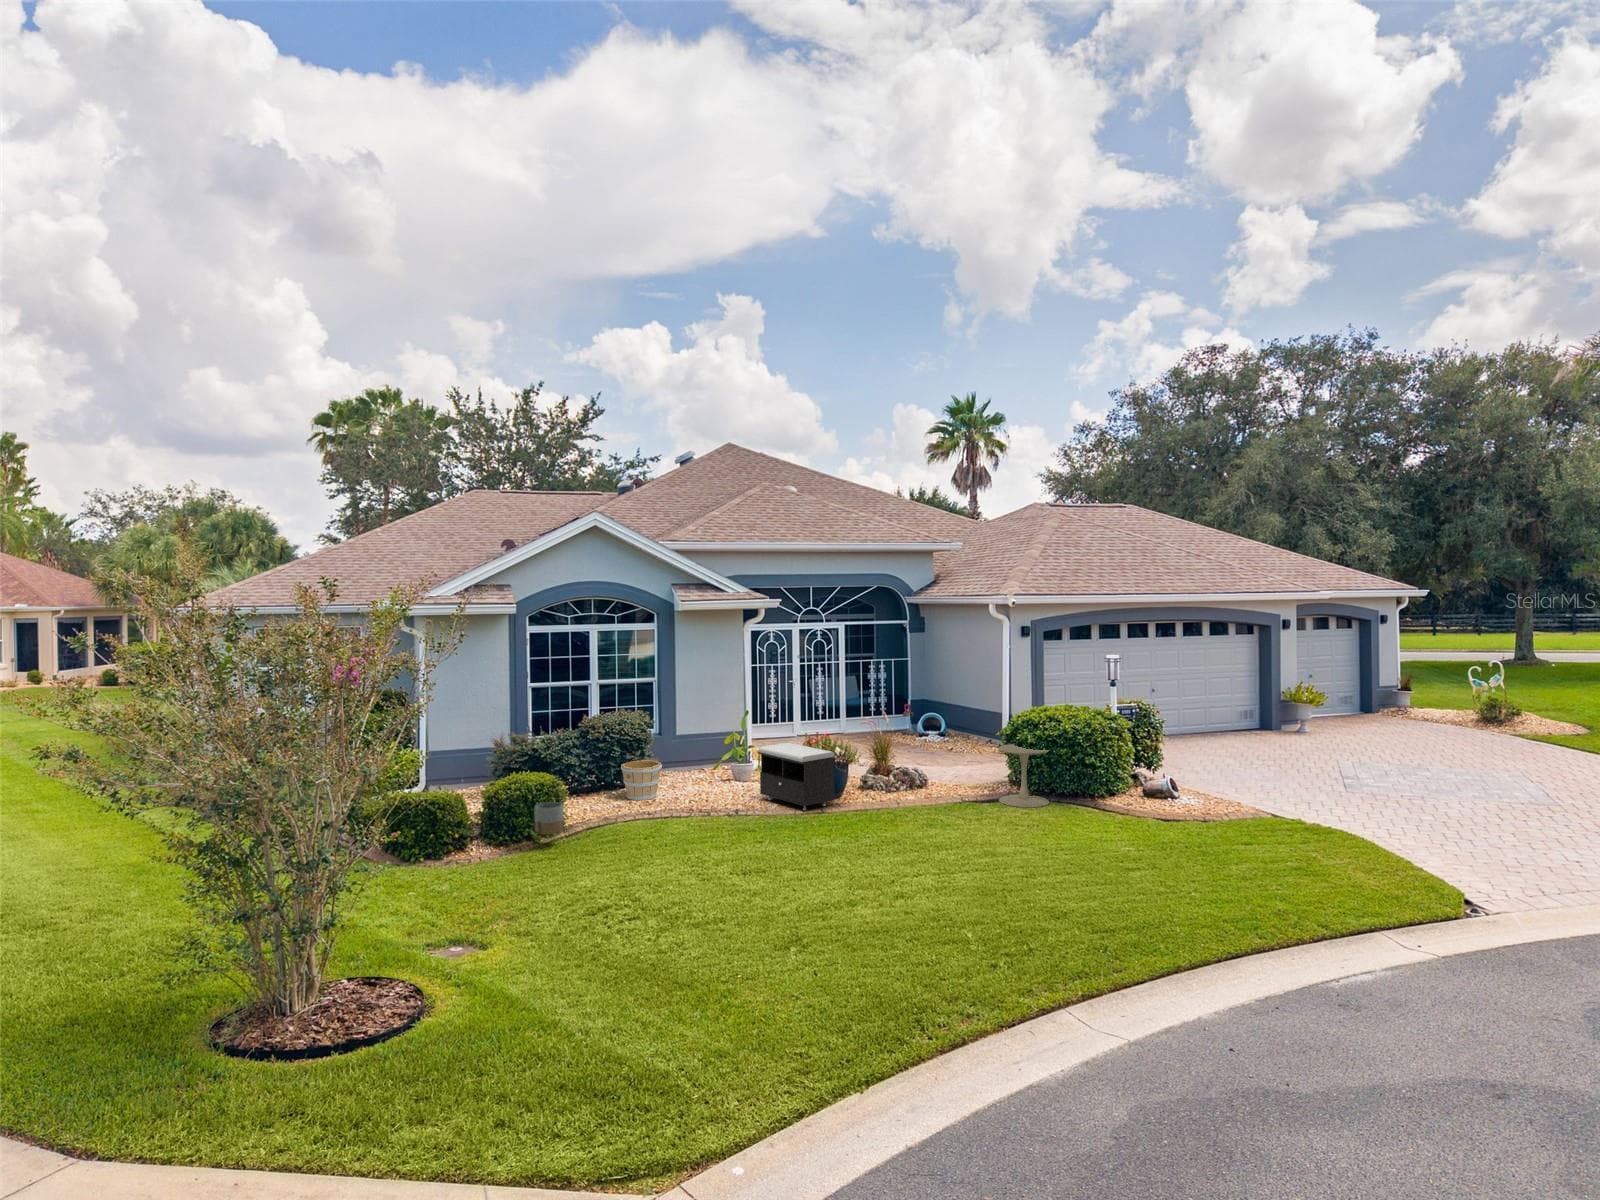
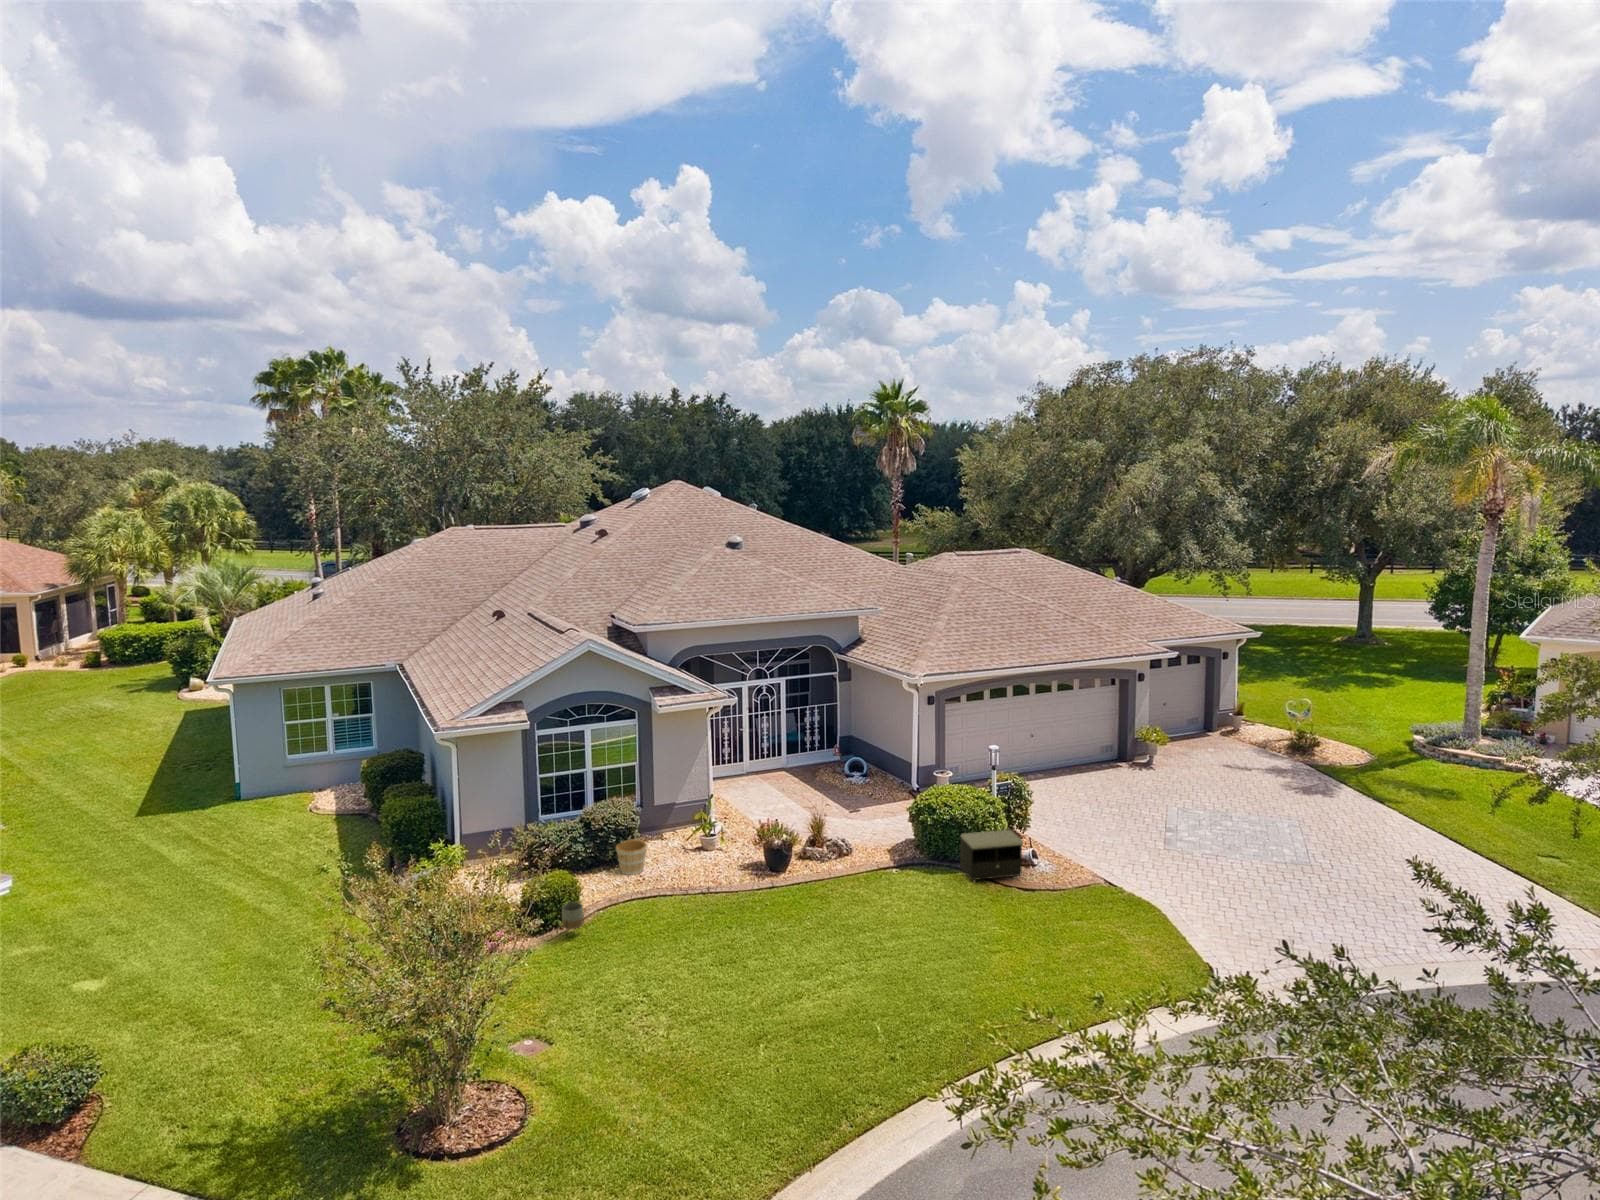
storage bench: present [758,743,835,810] -> present [960,830,1023,882]
pedestal table: present [999,744,1049,808] -> none [906,825,944,878]

